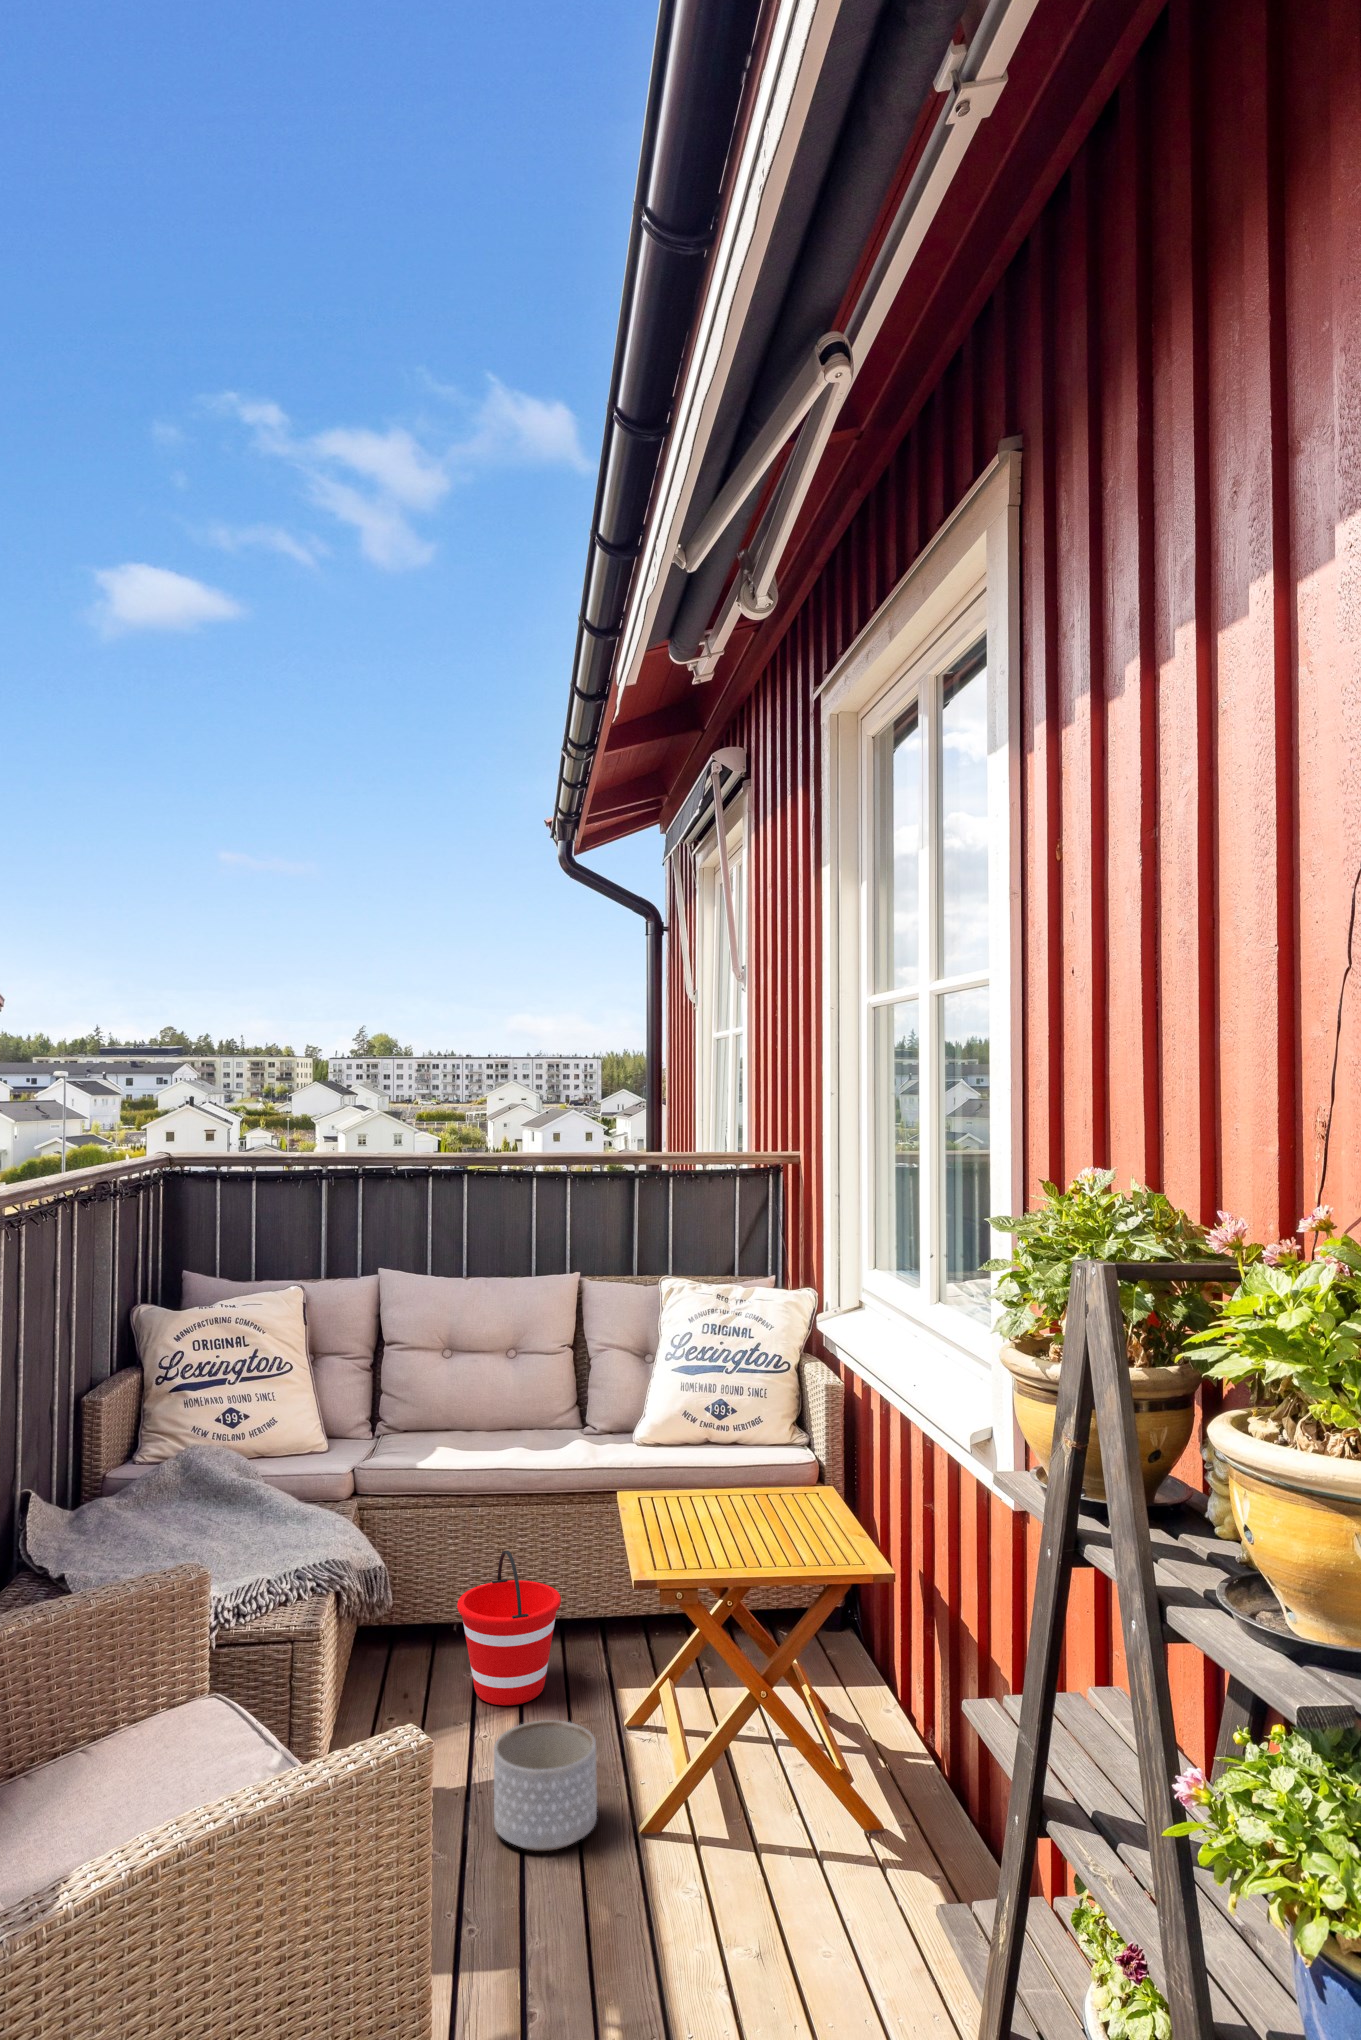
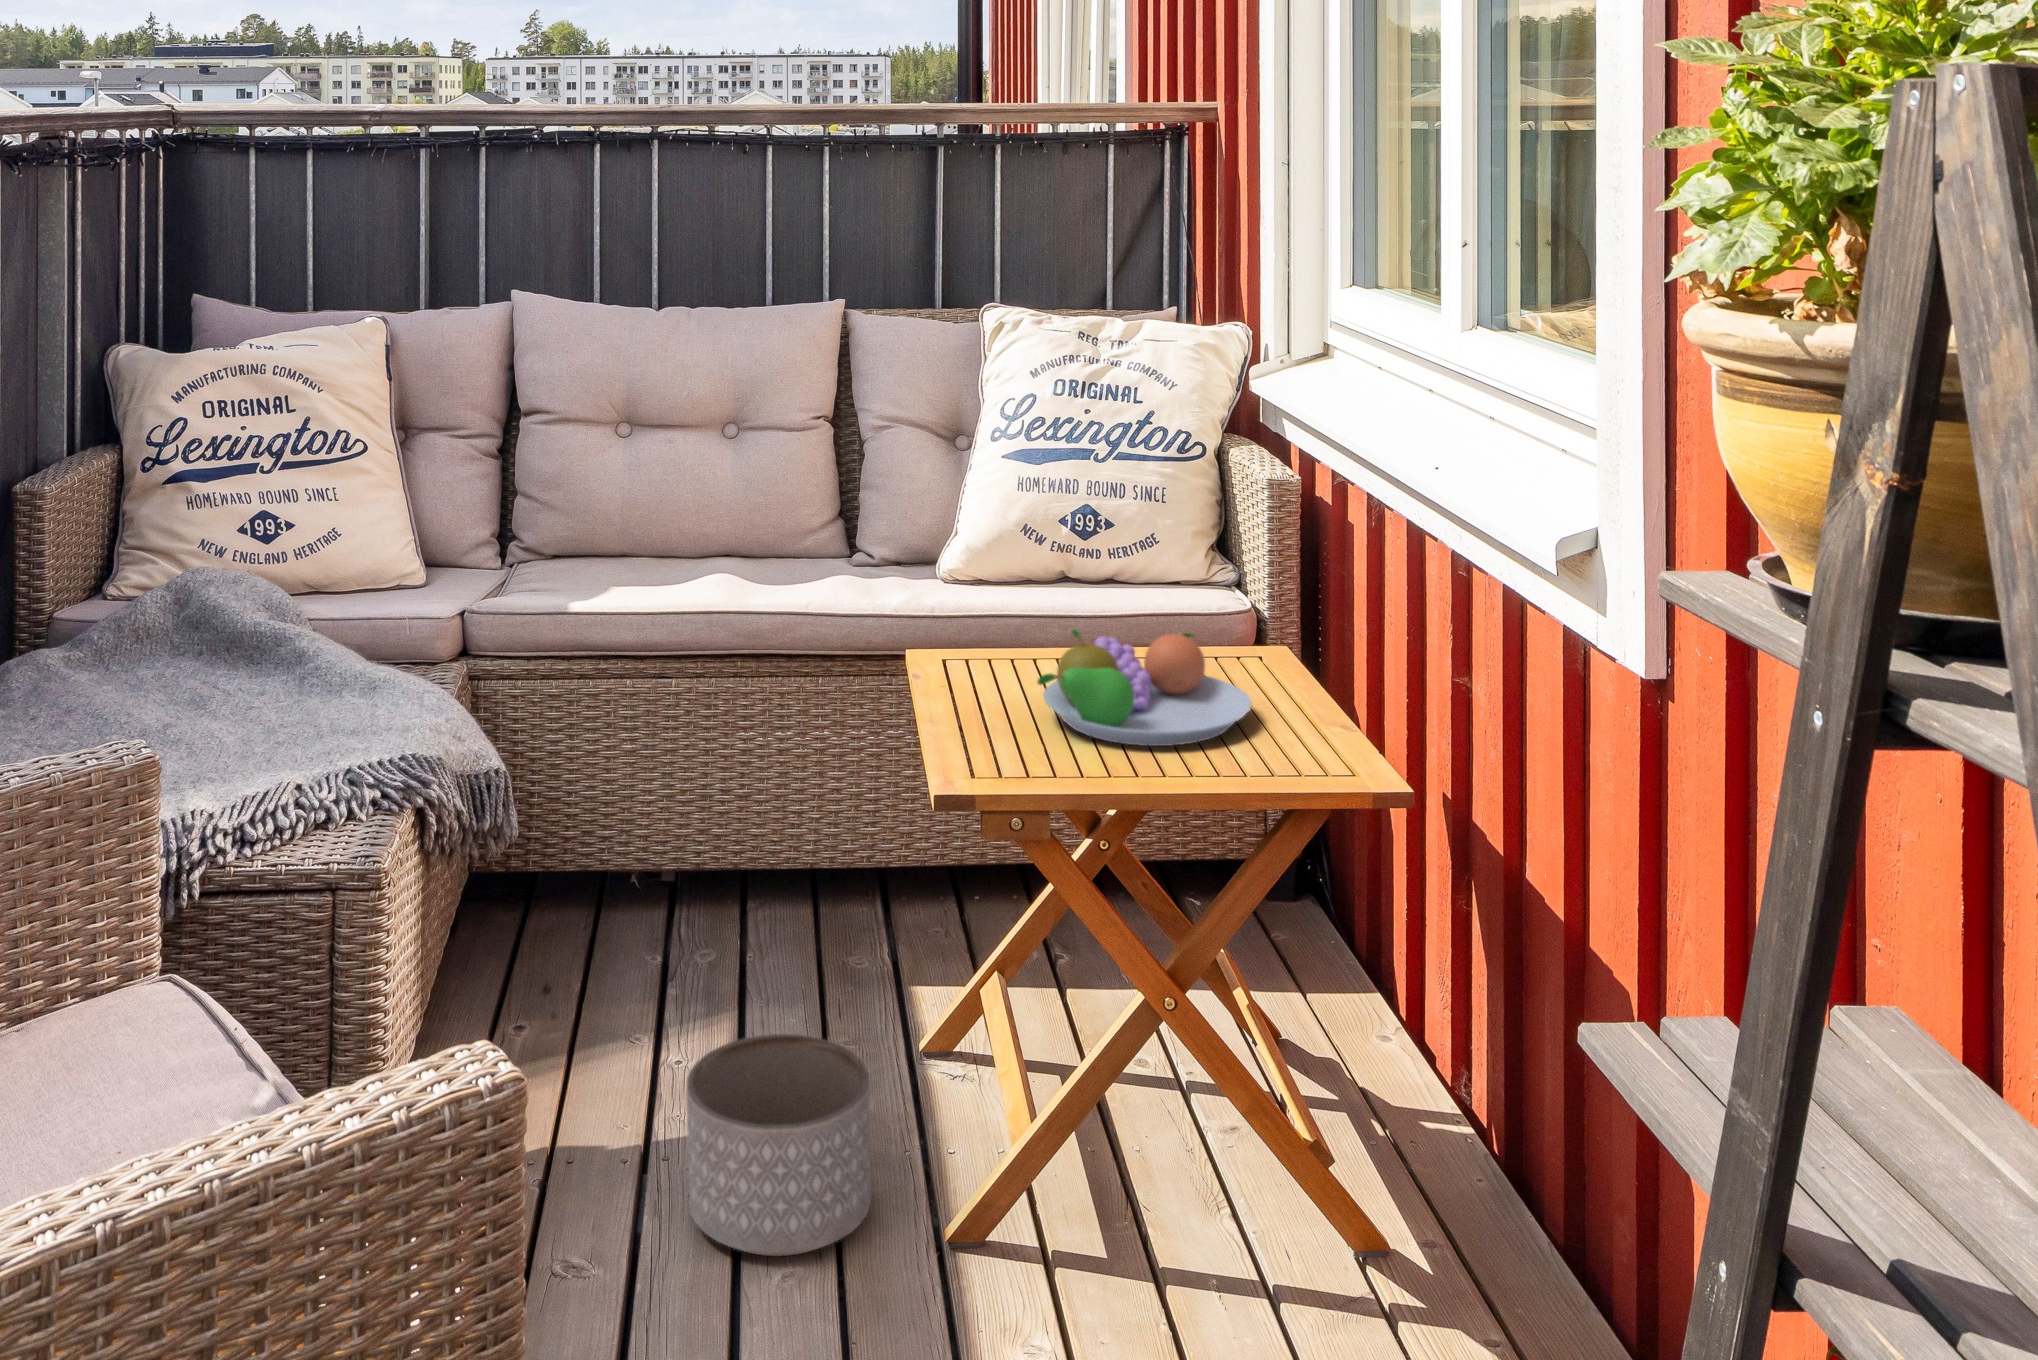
fruit bowl: none [688,1476,805,1543] -> present [1038,629,1251,746]
bucket: present [457,1551,561,1706] -> none [636,745,812,991]

